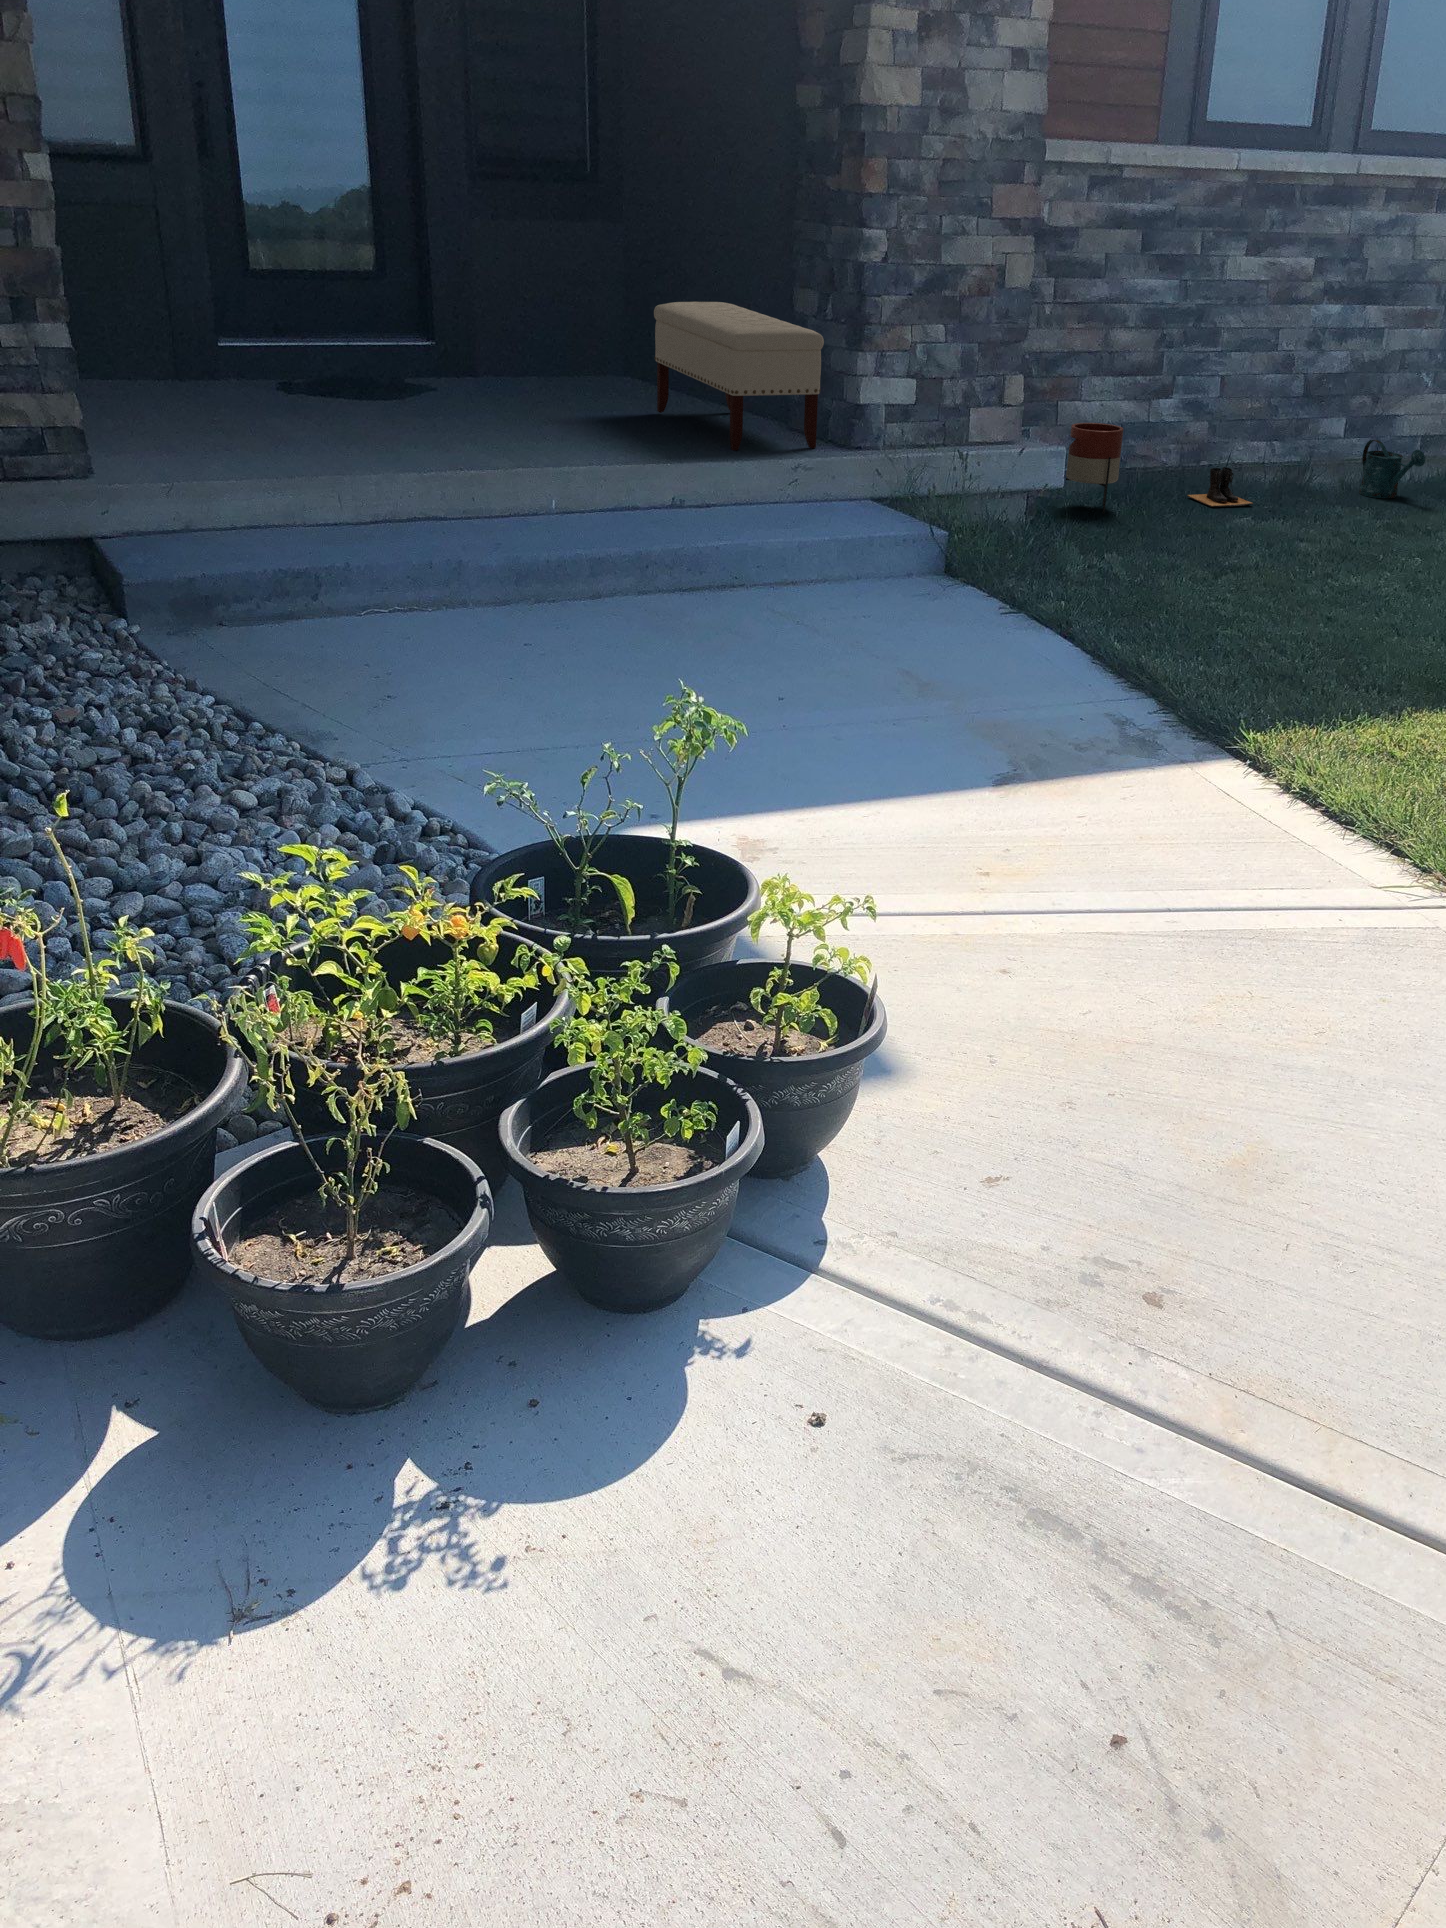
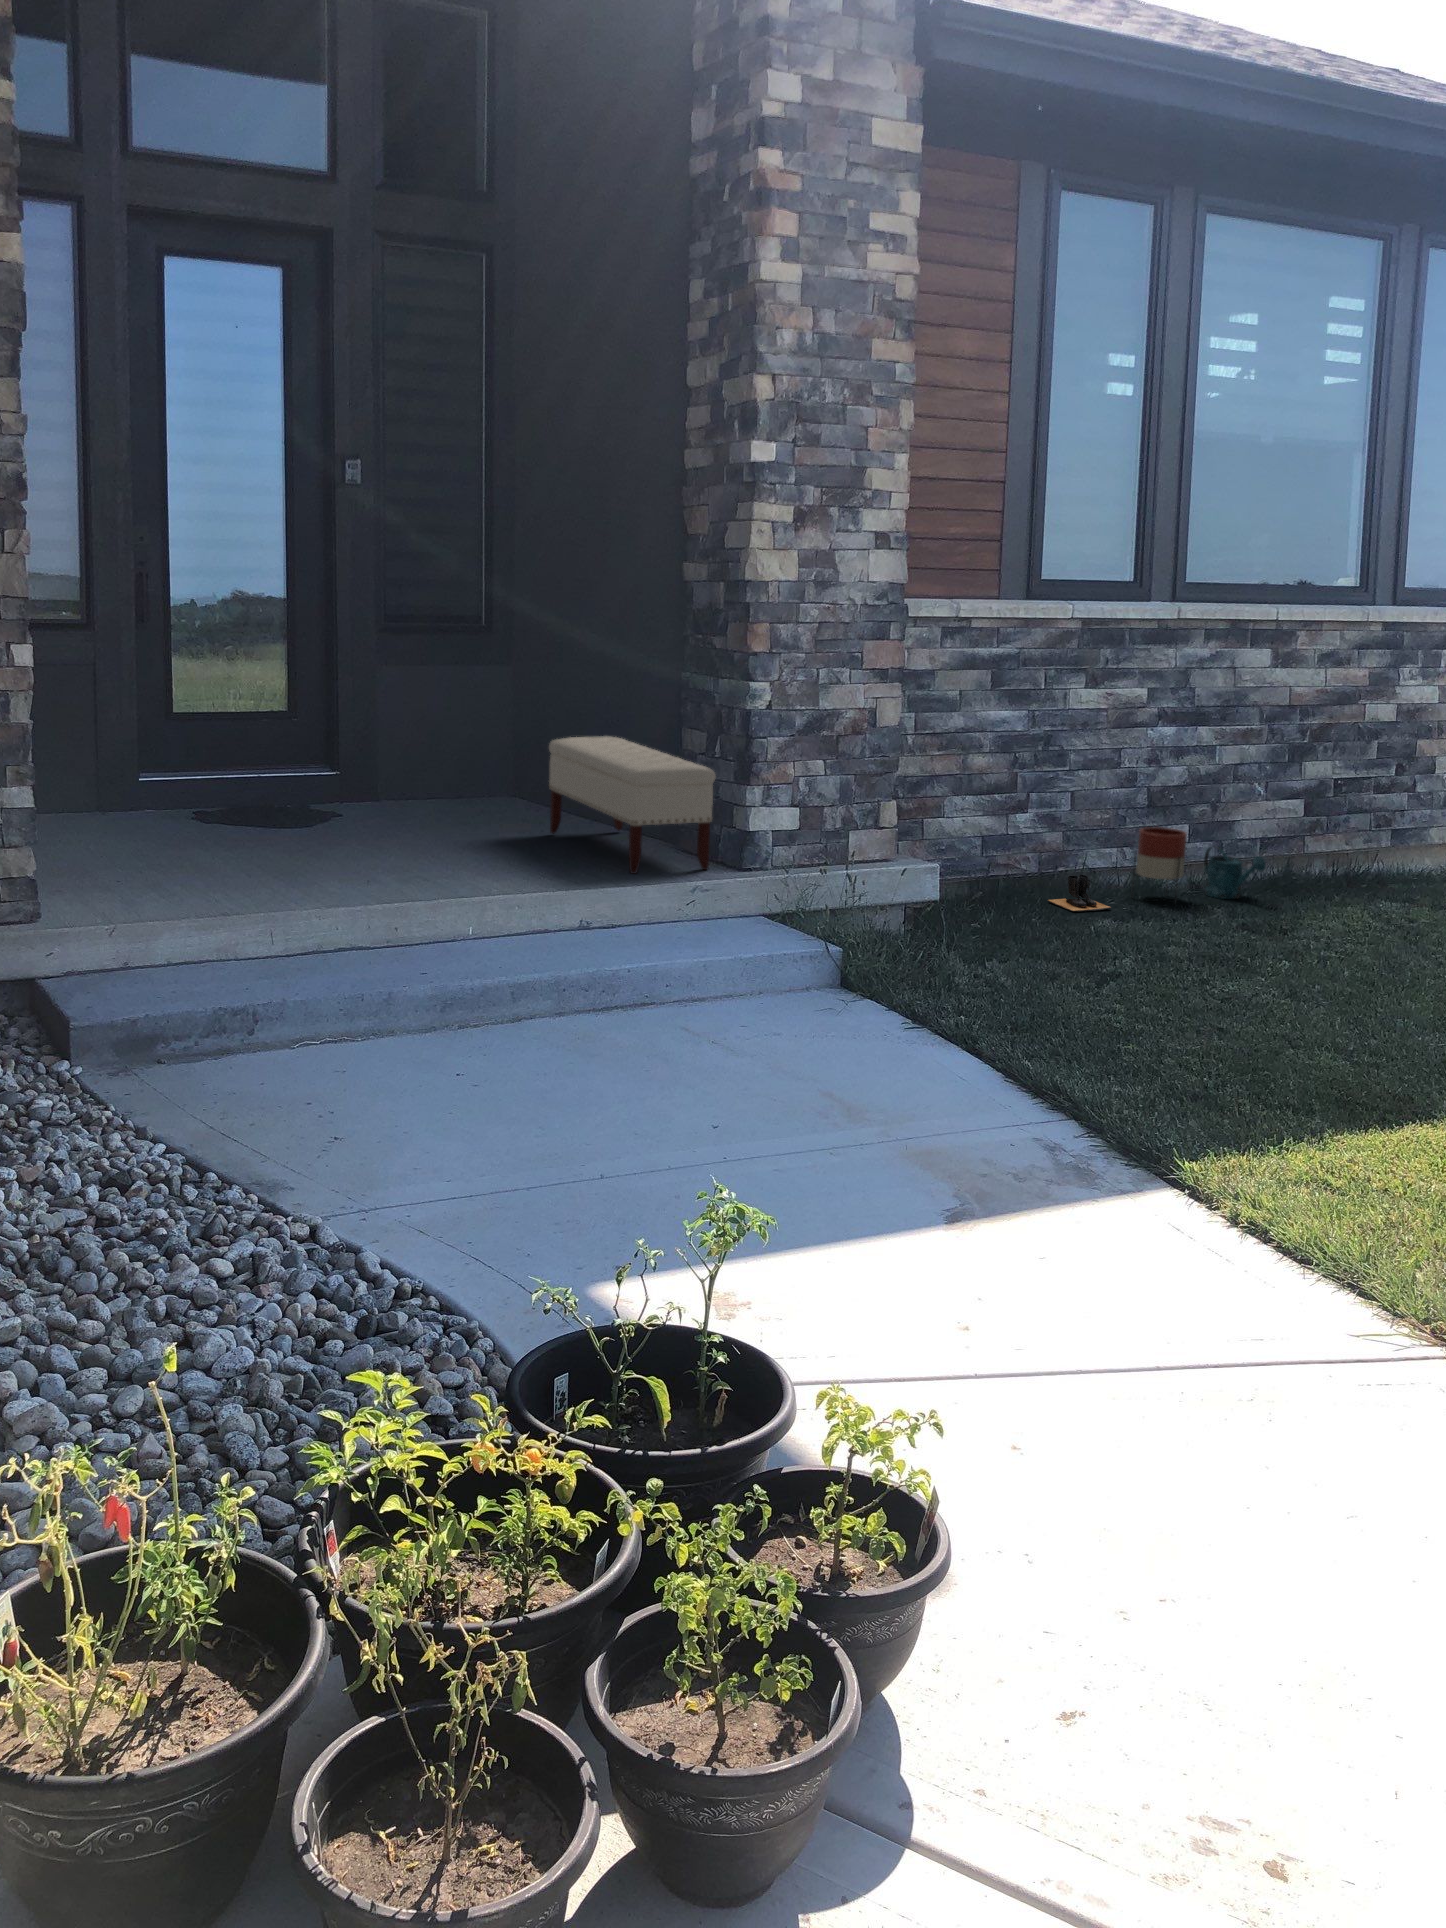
planter: present [1066,423,1123,514] -> present [1132,827,1187,903]

